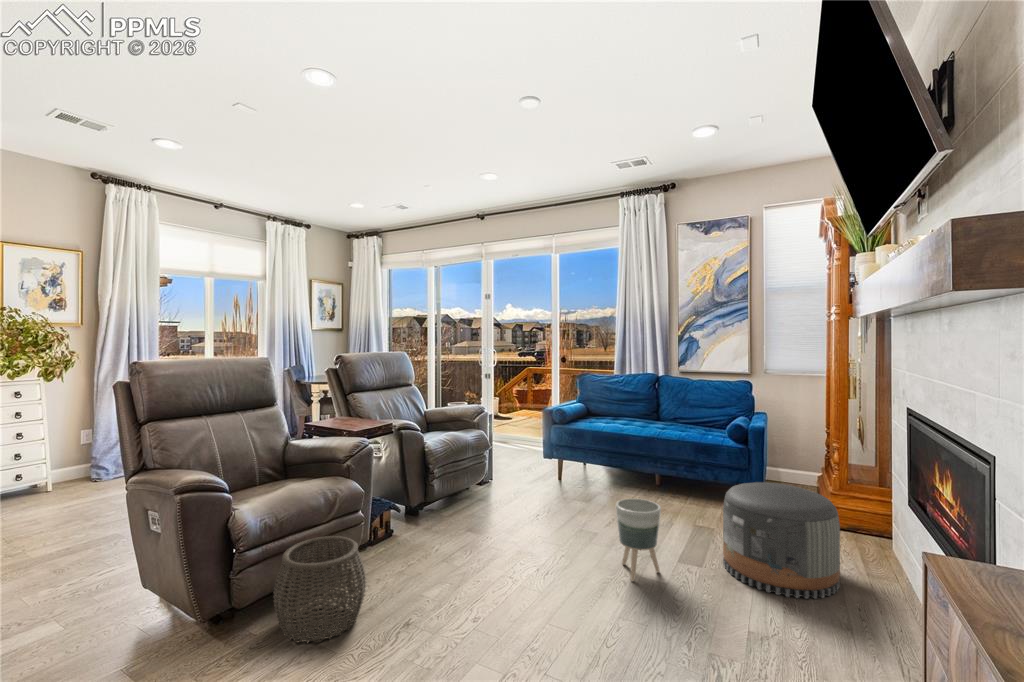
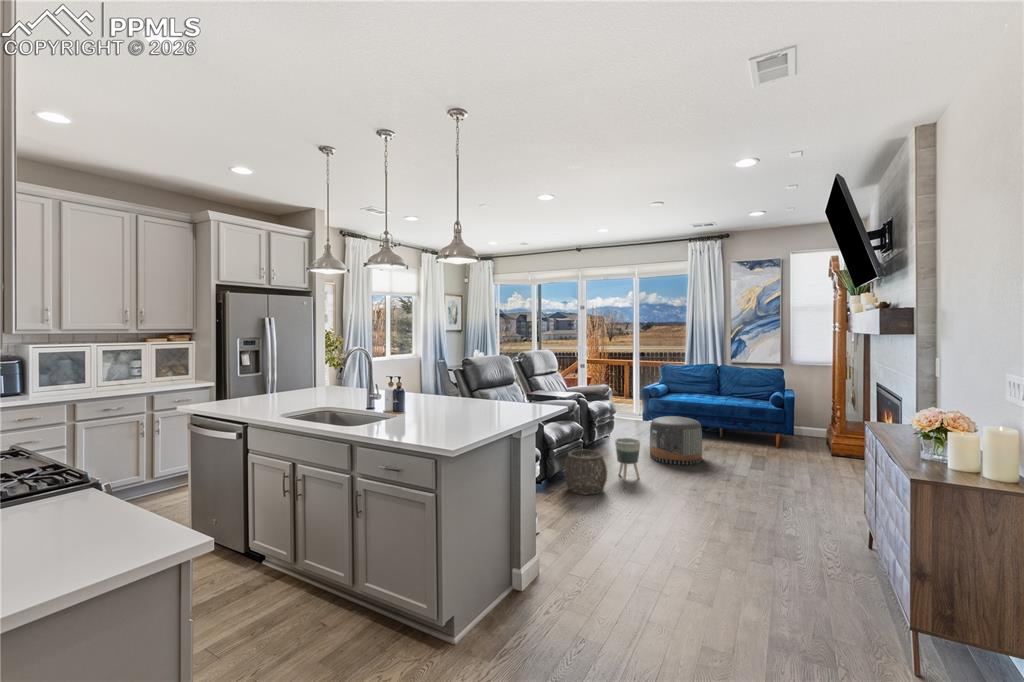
pouf: present [723,482,840,599] -> present [650,416,702,465]
planter: present [616,498,661,581] -> present [615,438,640,481]

